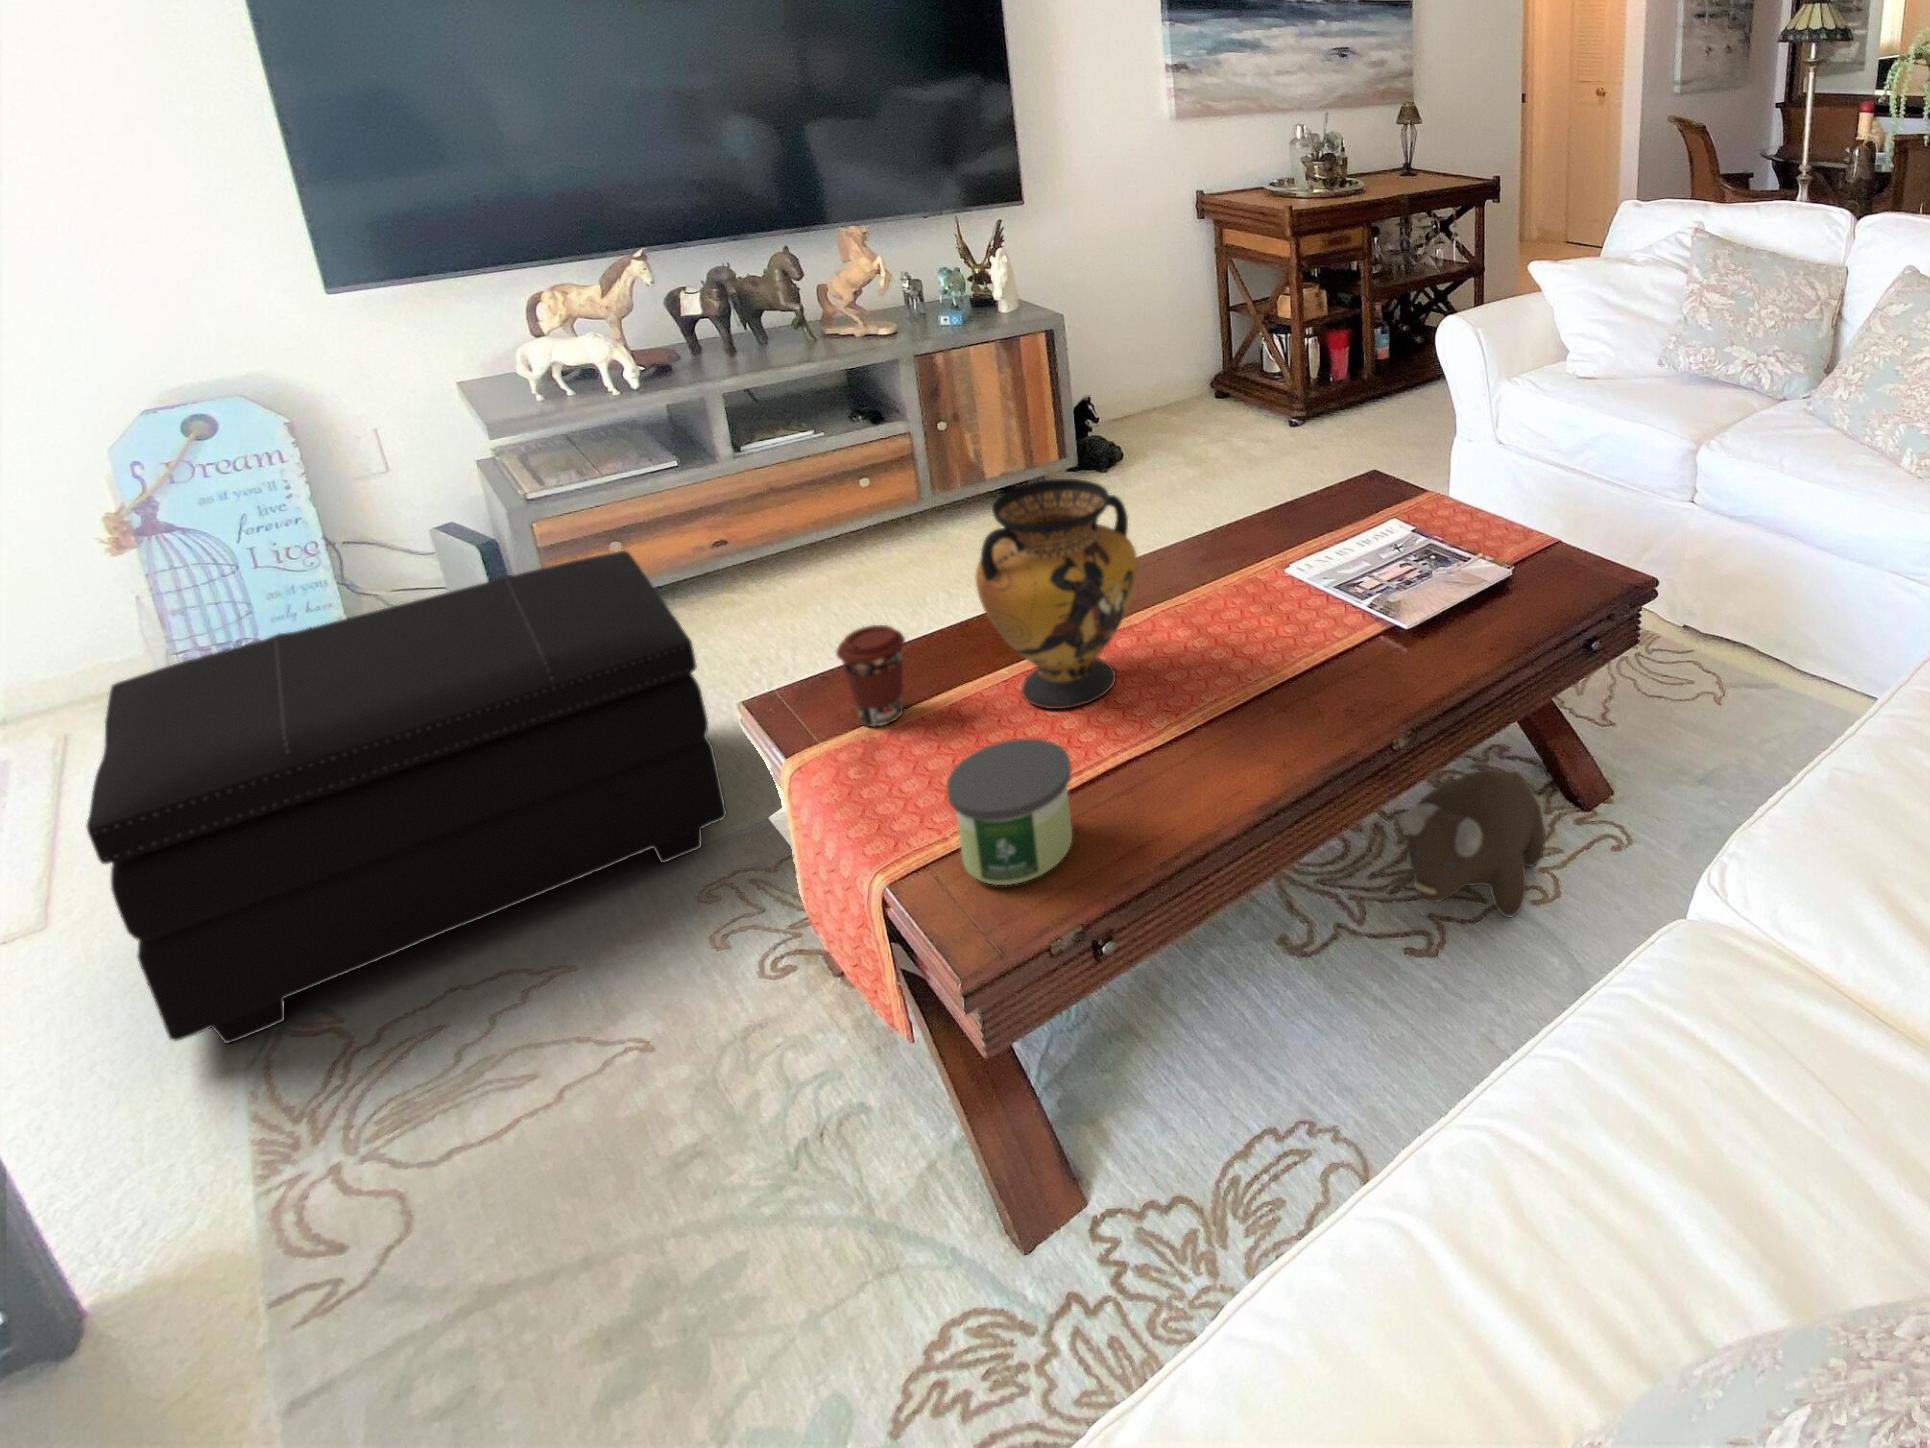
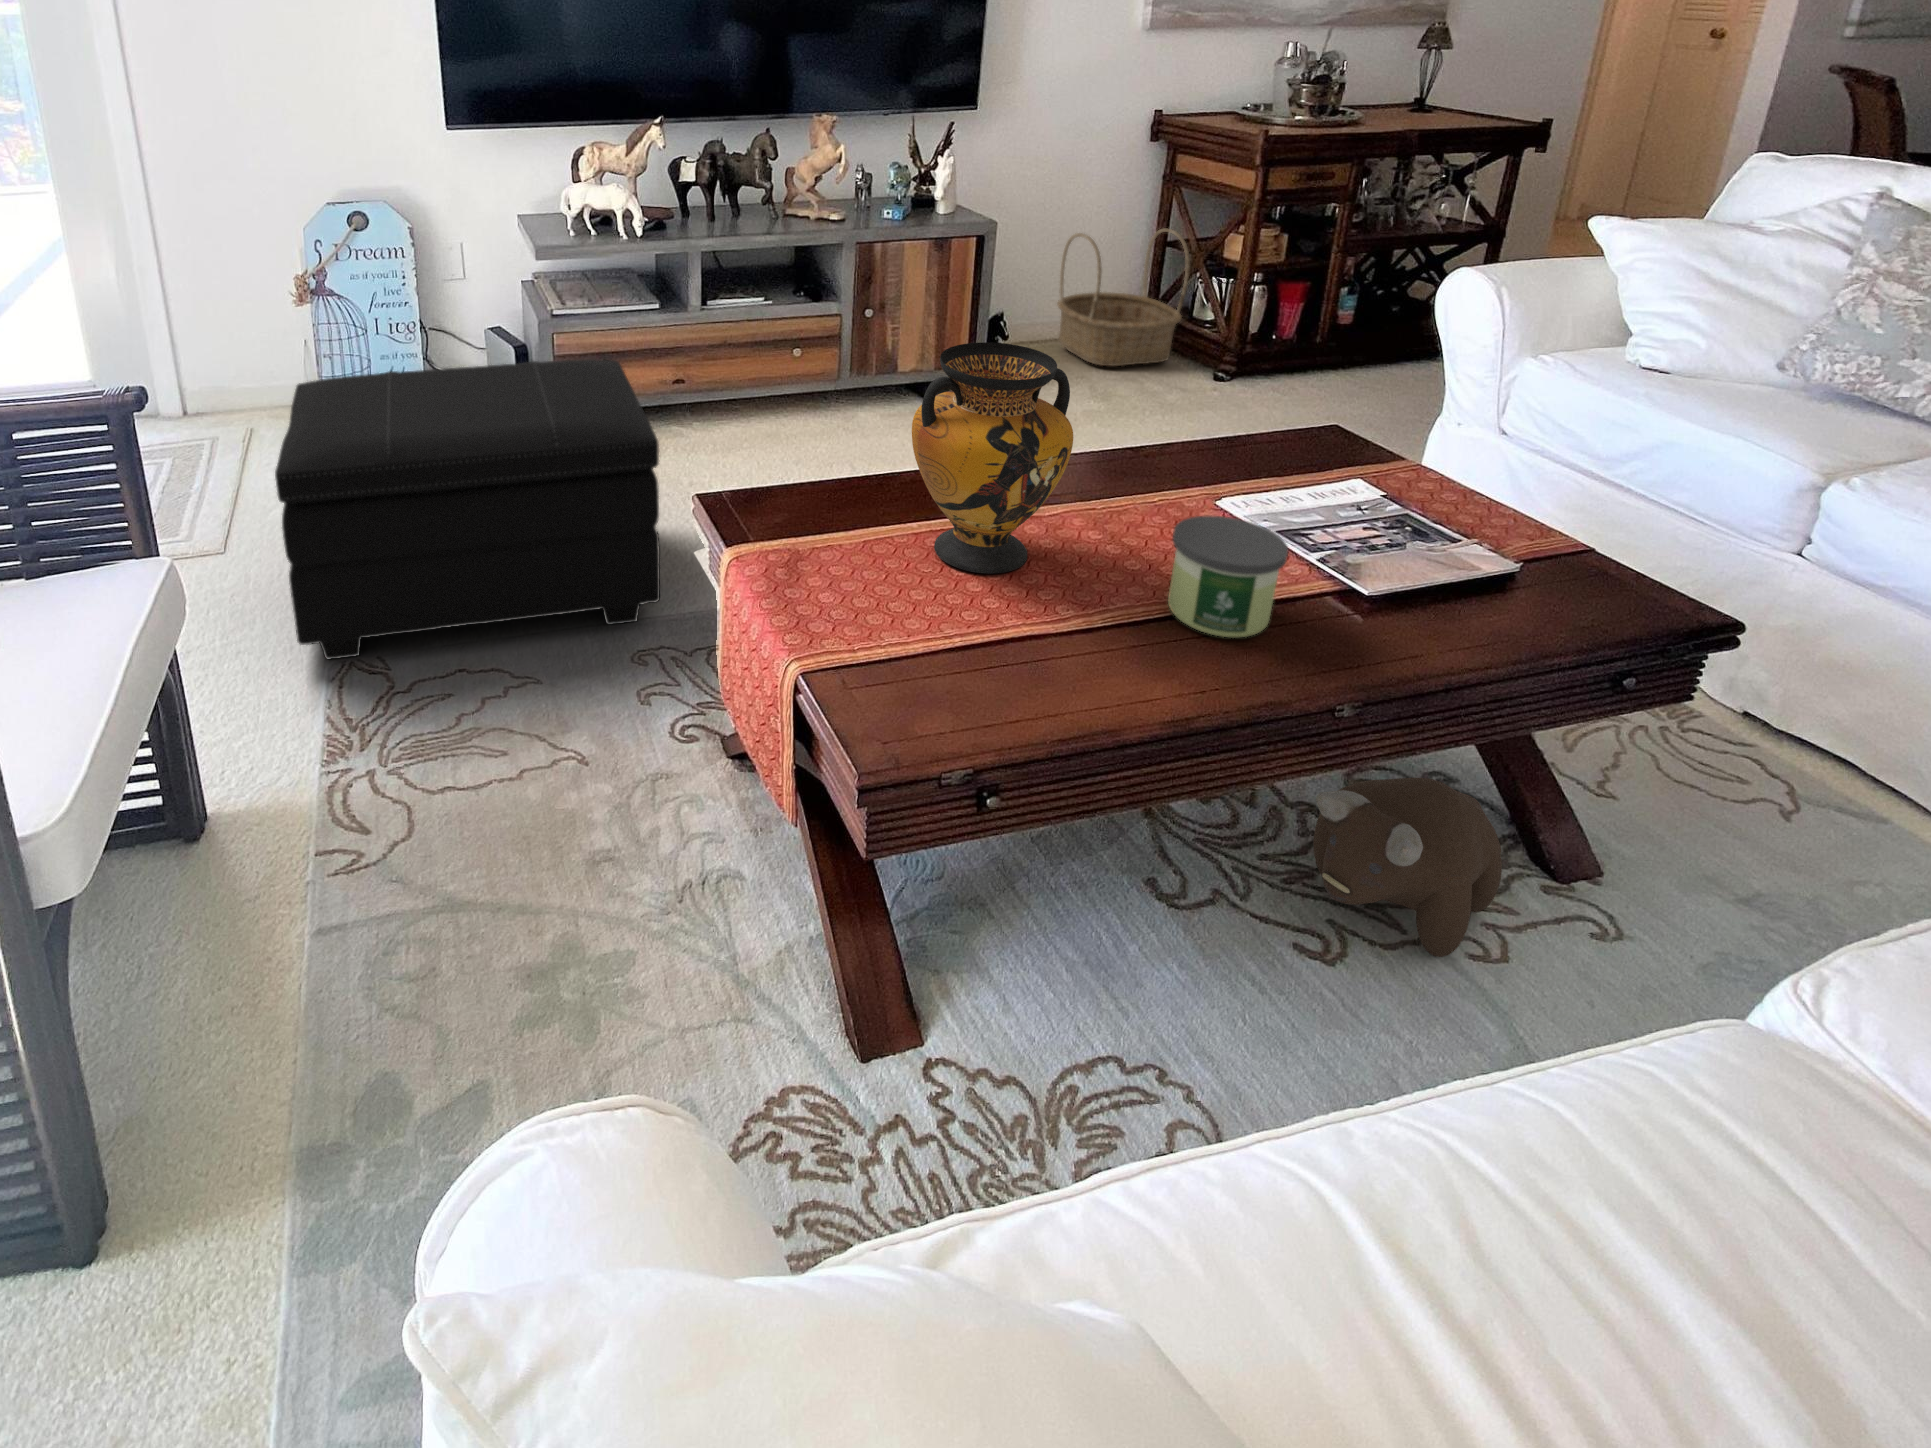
basket: none [1131,296,1250,434] -> present [1057,228,1190,366]
coffee cup: present [836,625,905,727] -> none [779,449,838,544]
candle: present [947,738,1072,885] -> present [1168,516,1288,637]

